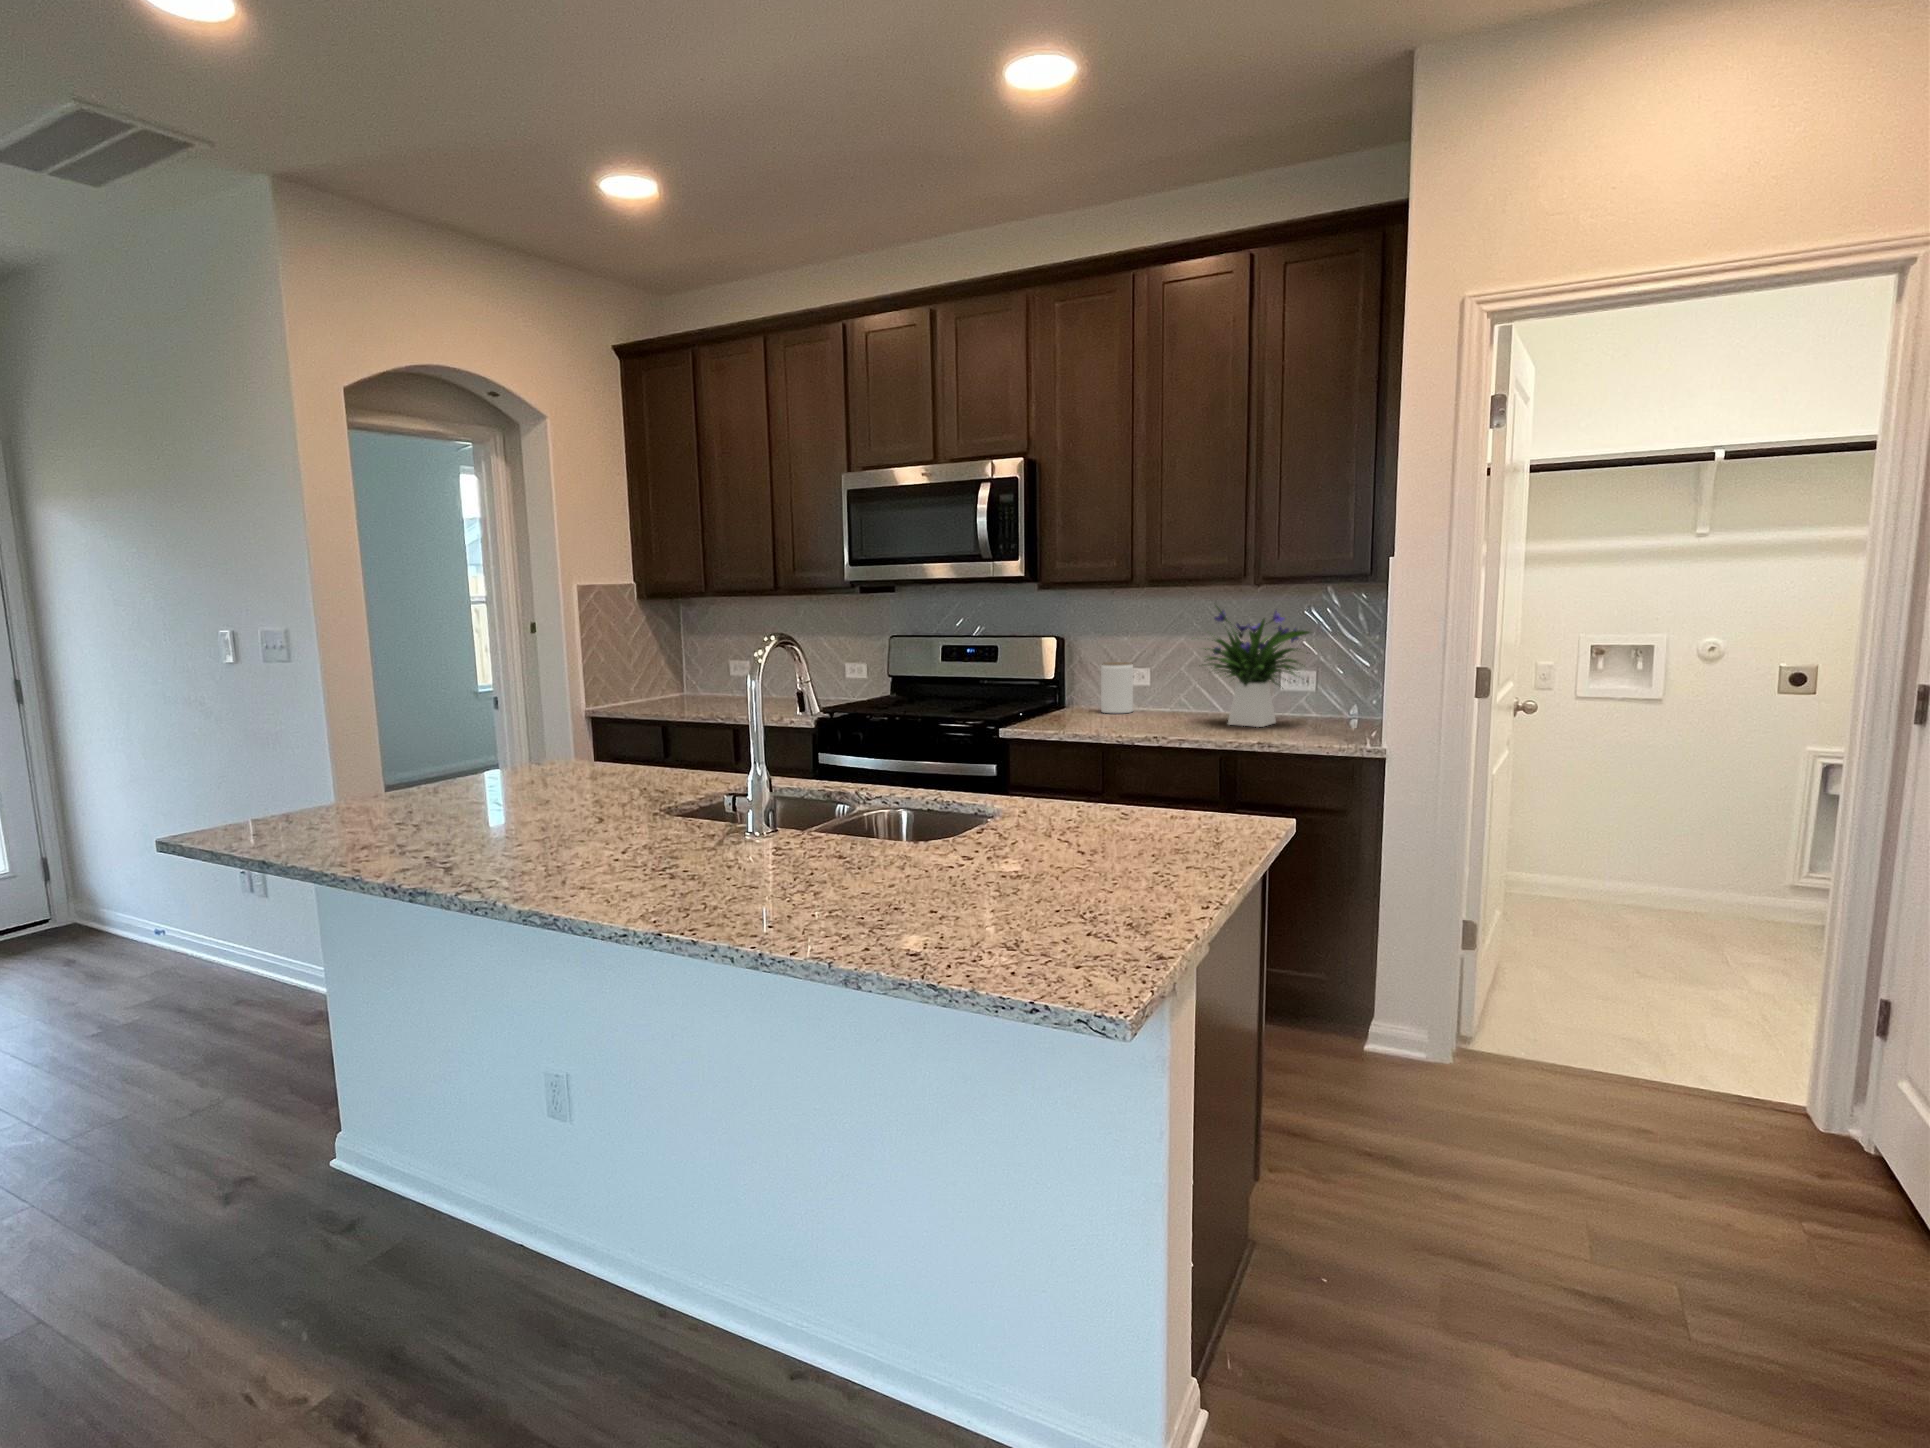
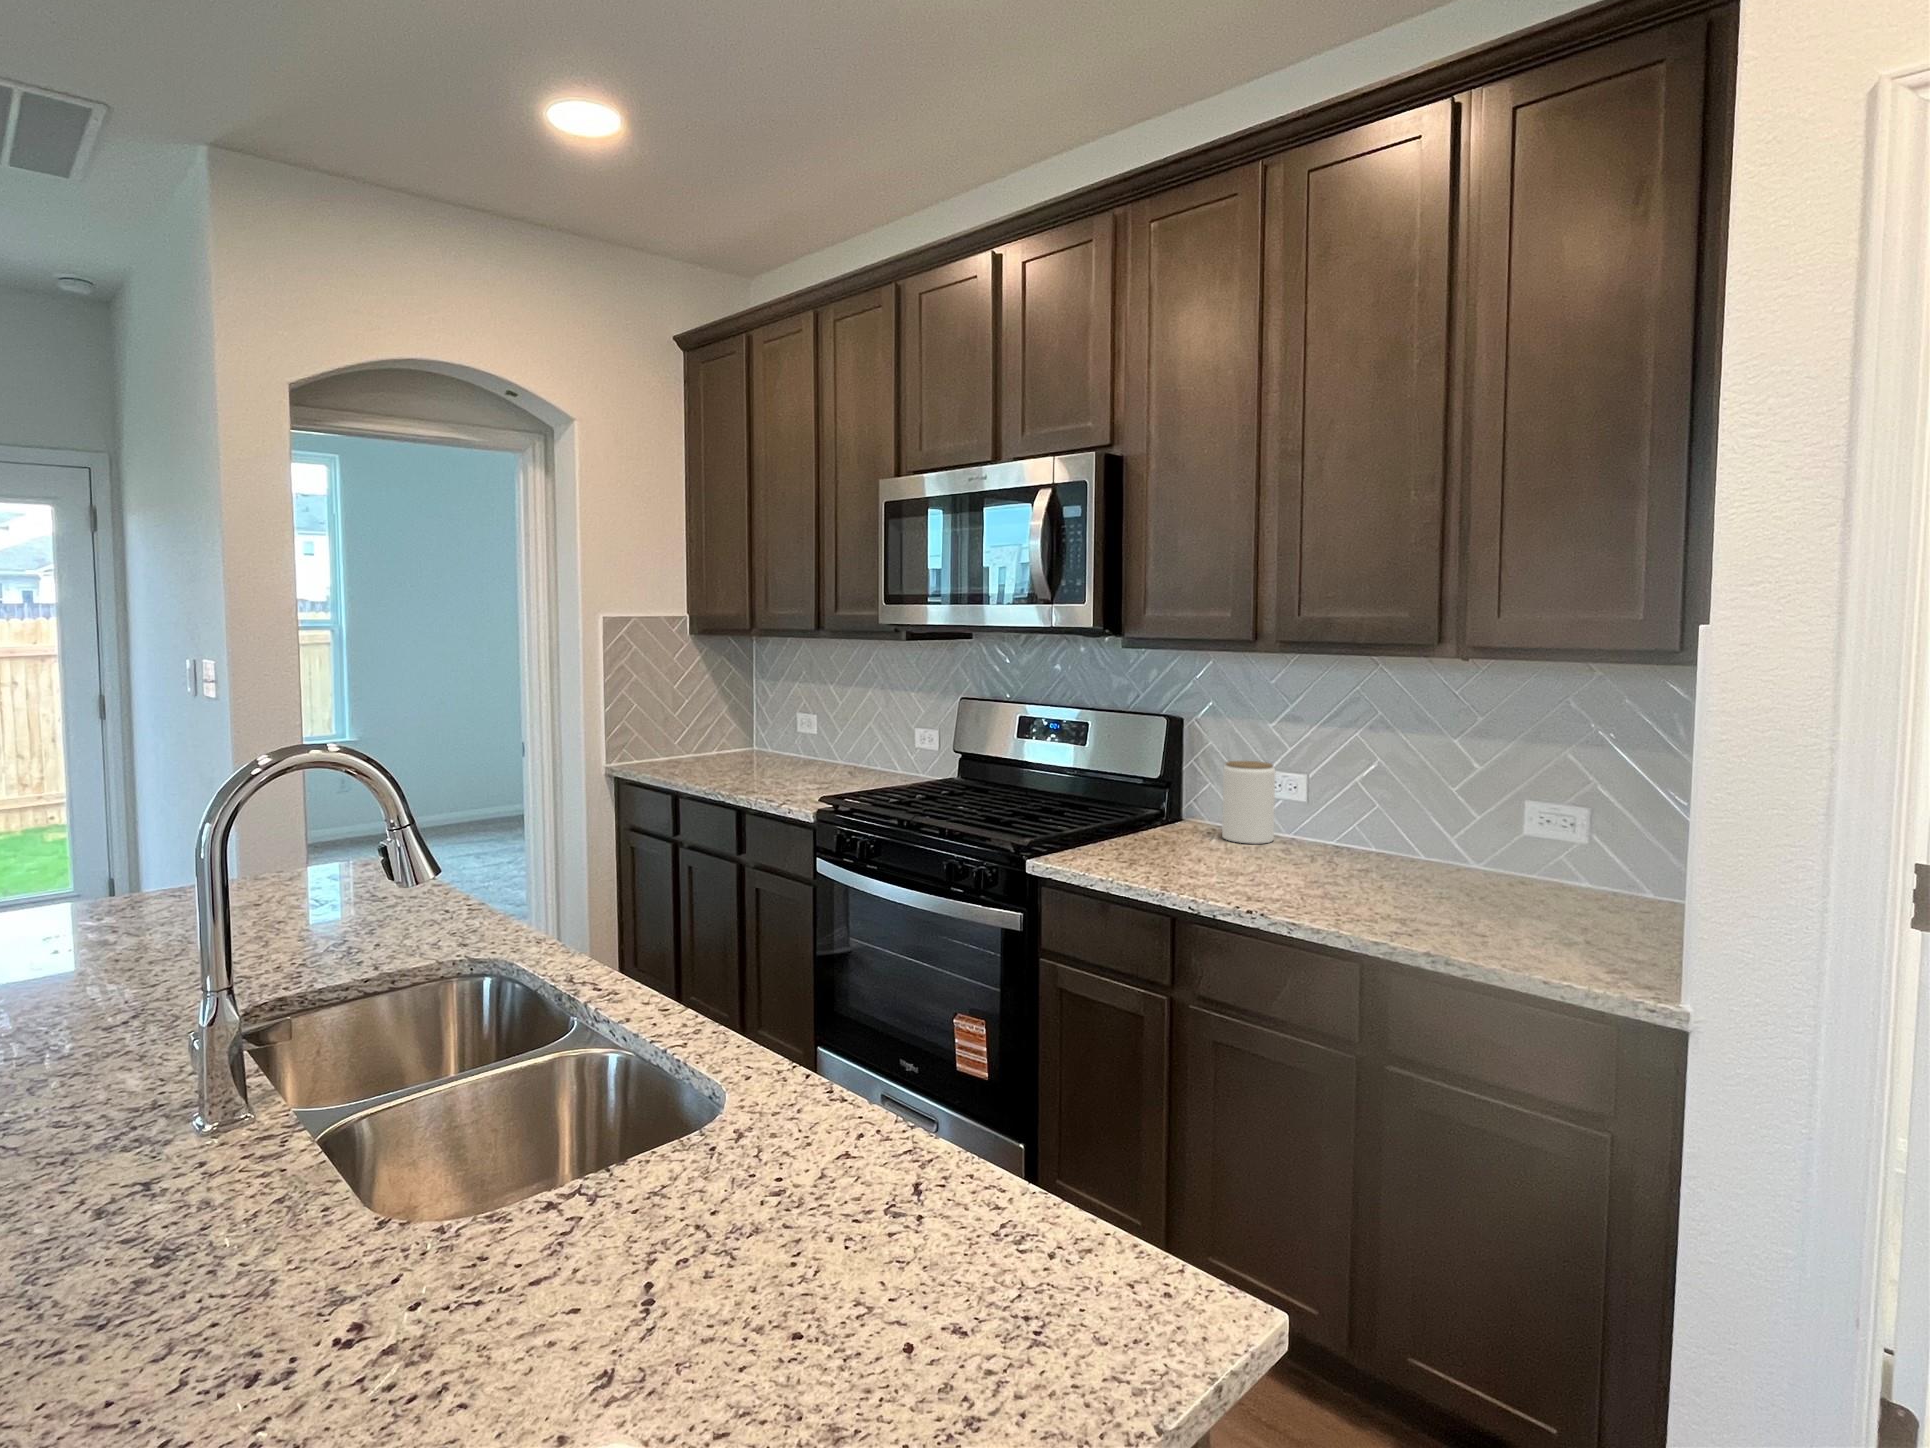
flower arrangement: present [1205,607,1310,727] -> none [1334,684,1567,907]

